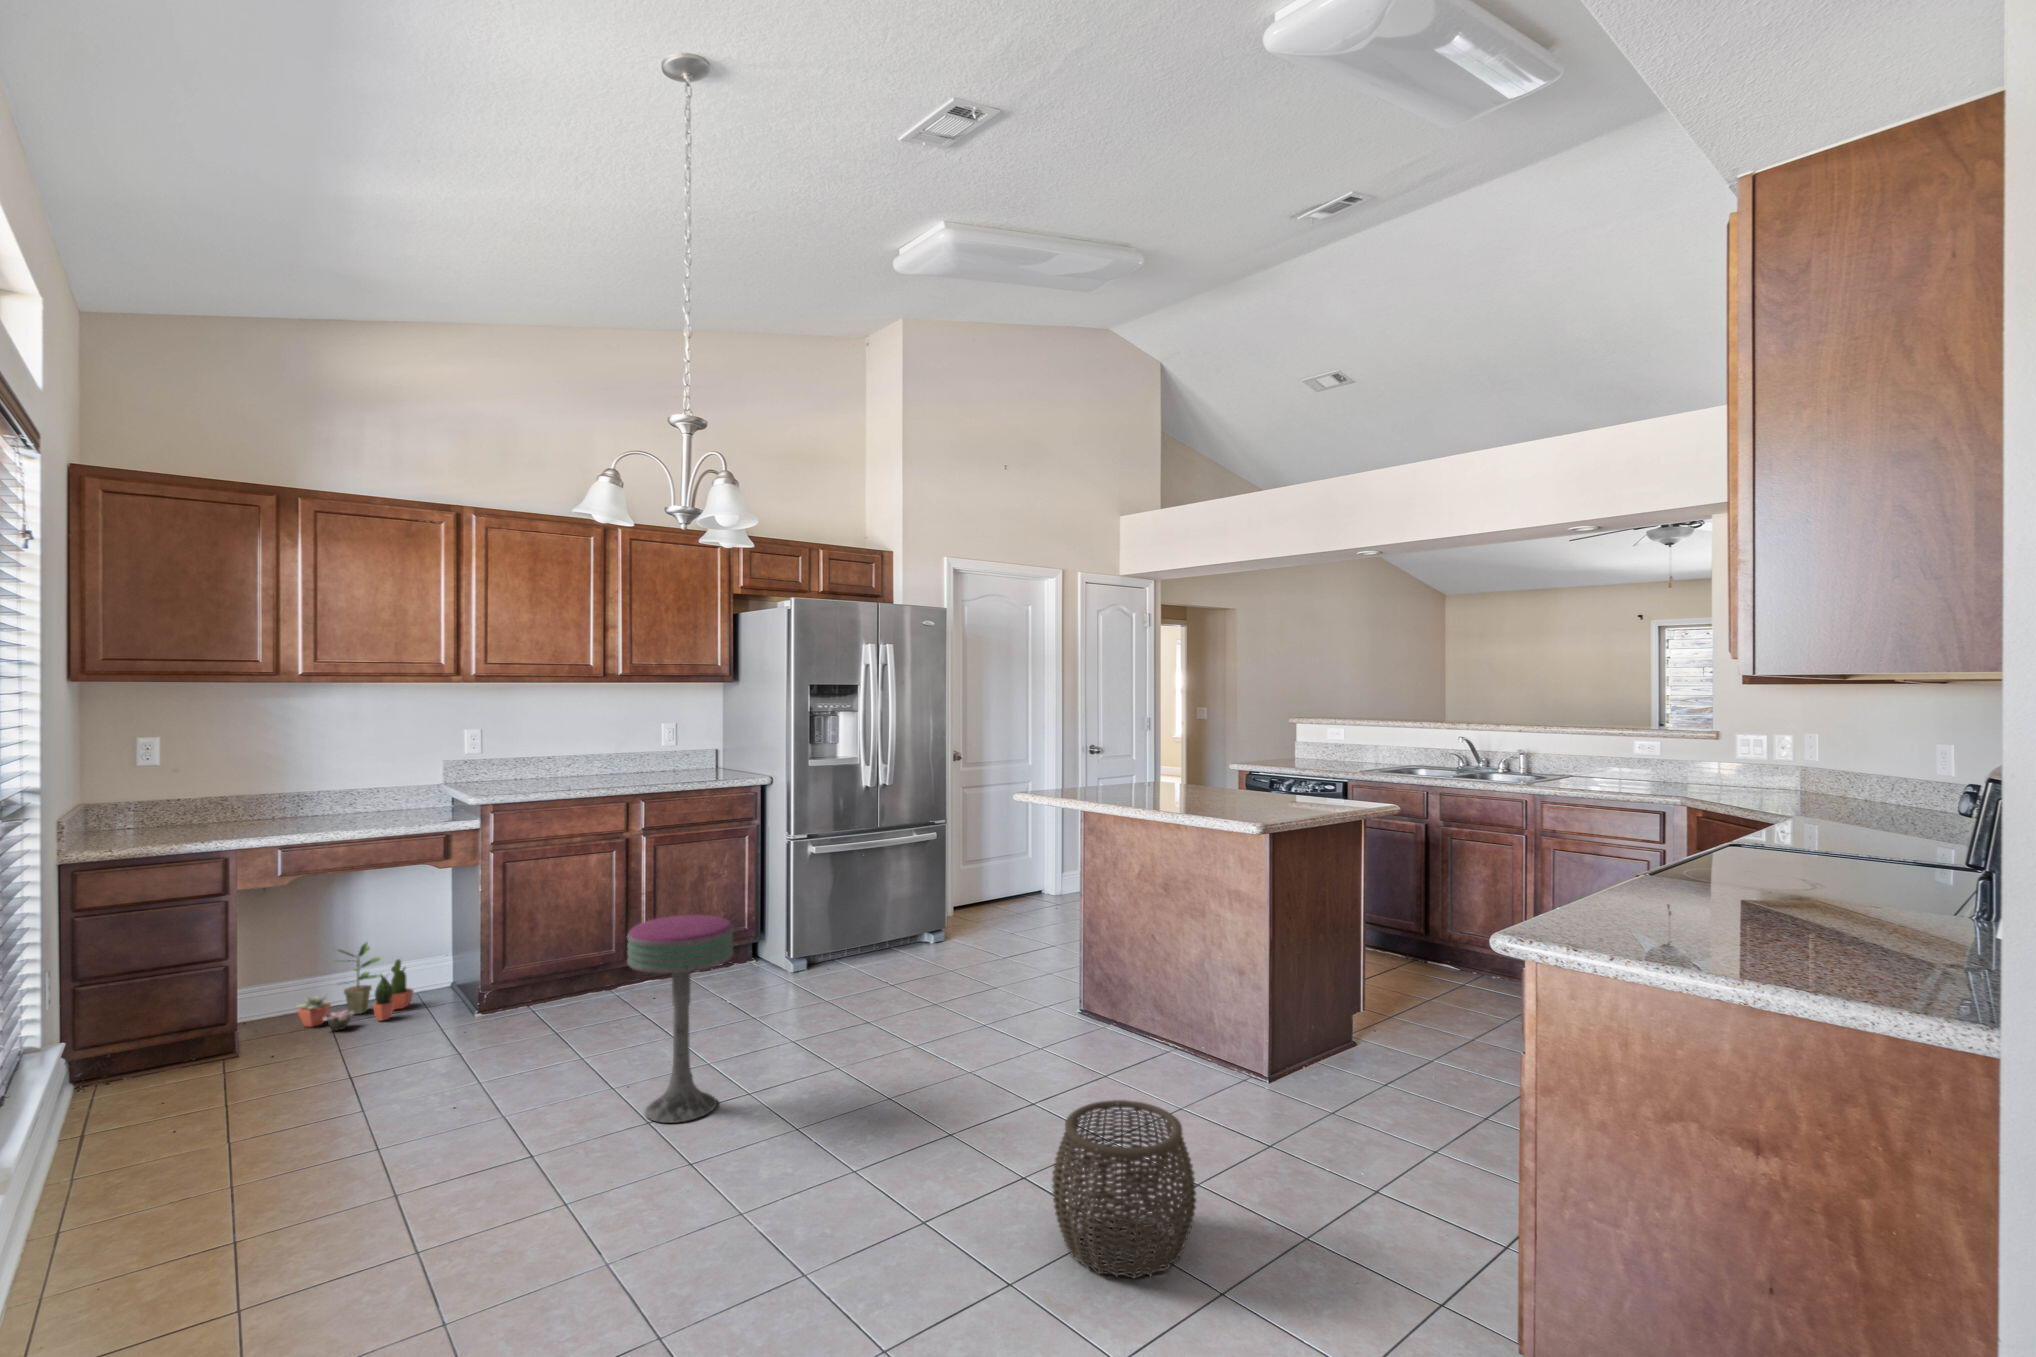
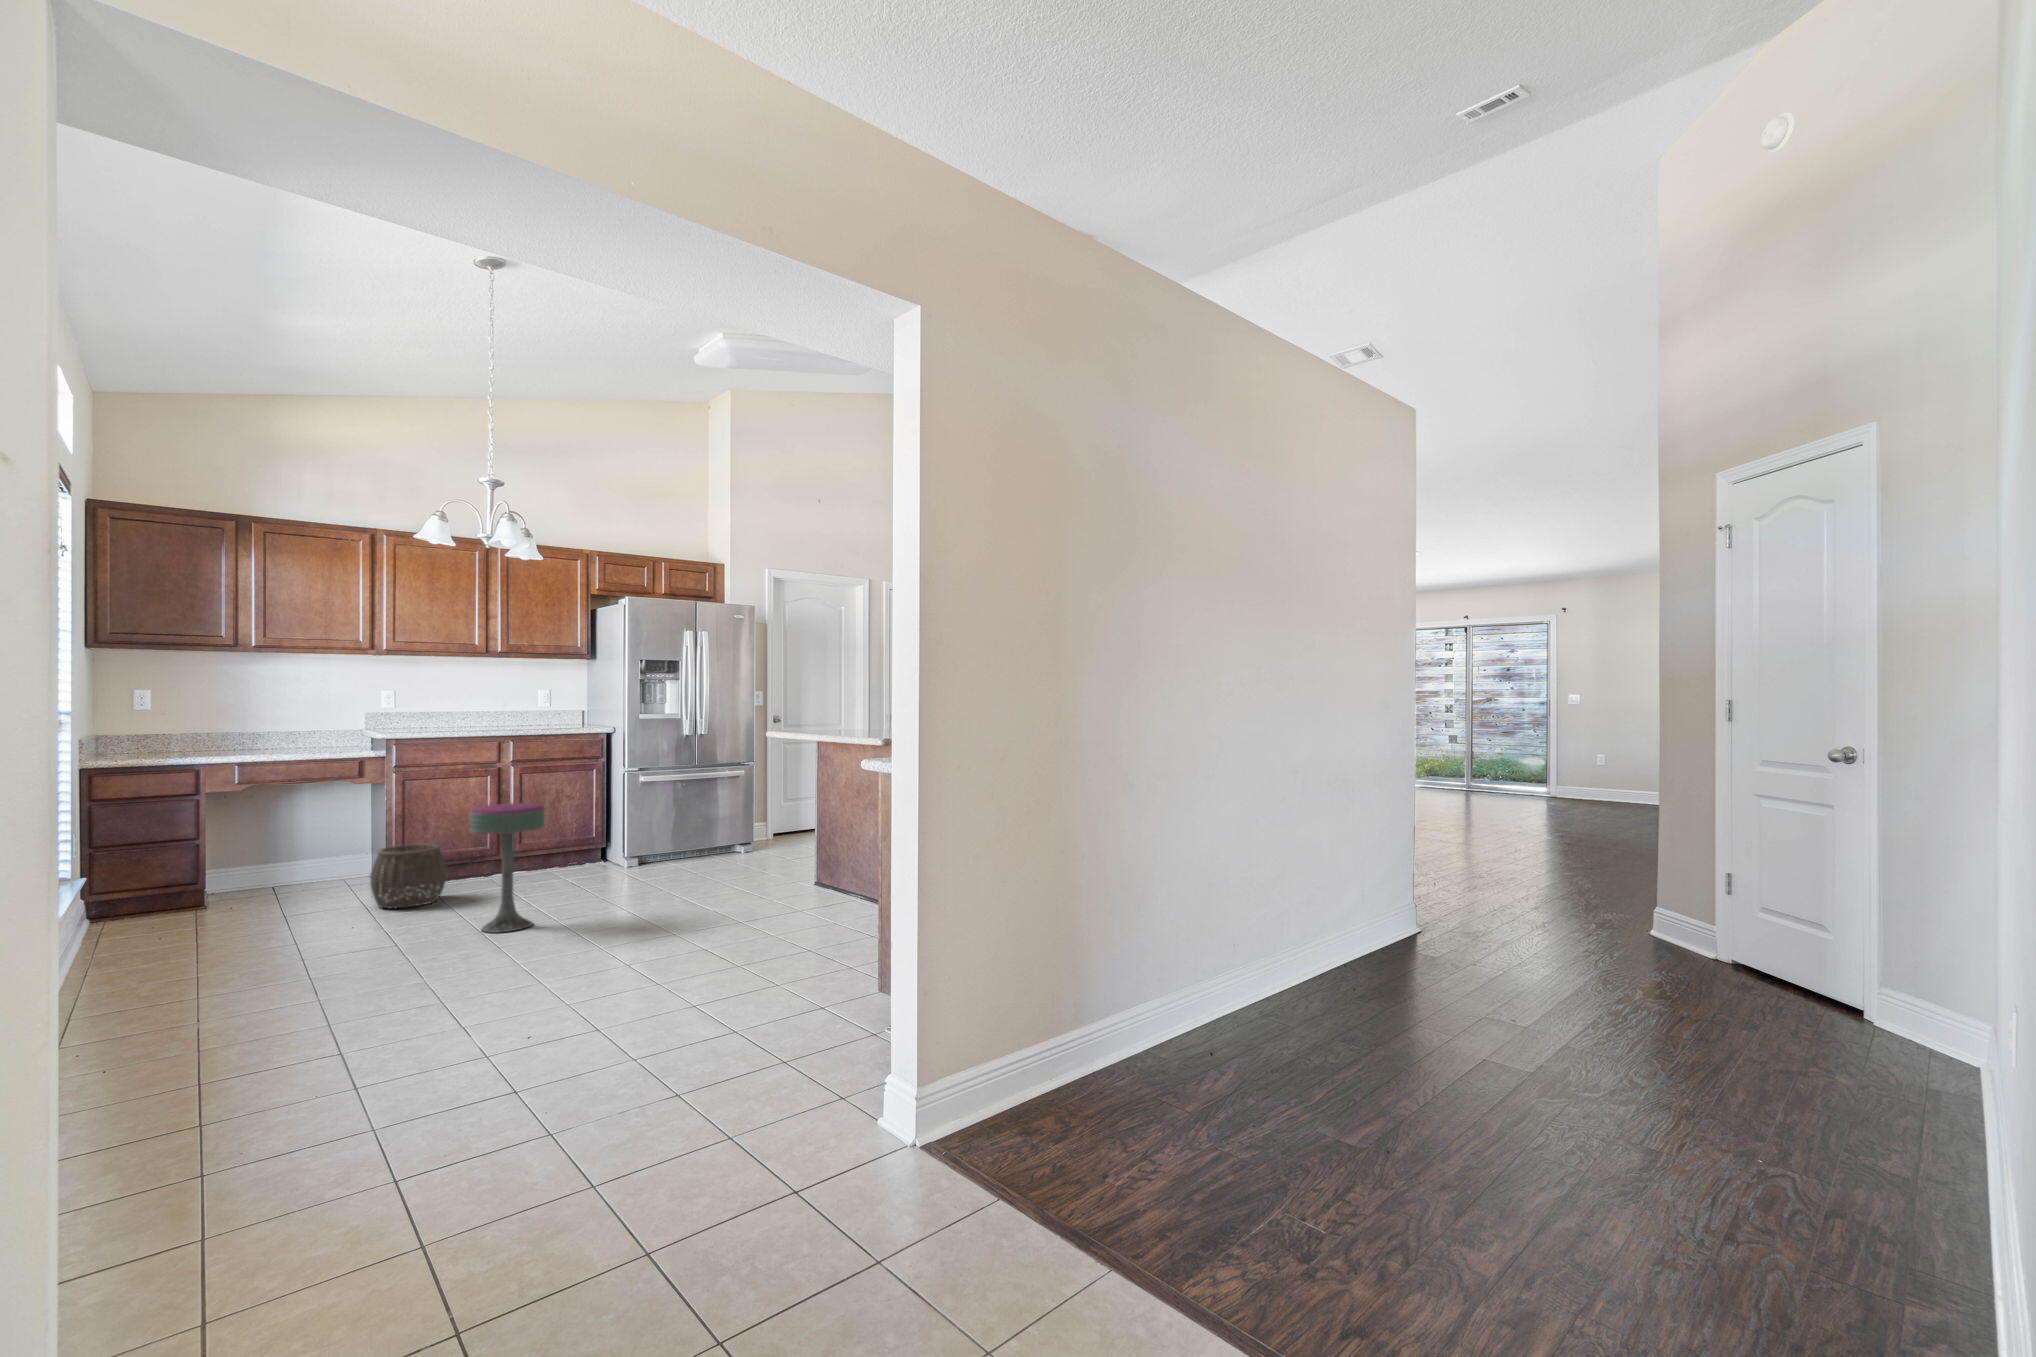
potted plant: present [298,943,414,1031] -> none [248,838,338,897]
woven basket: present [1052,1100,1196,1278] -> present [370,844,447,909]

